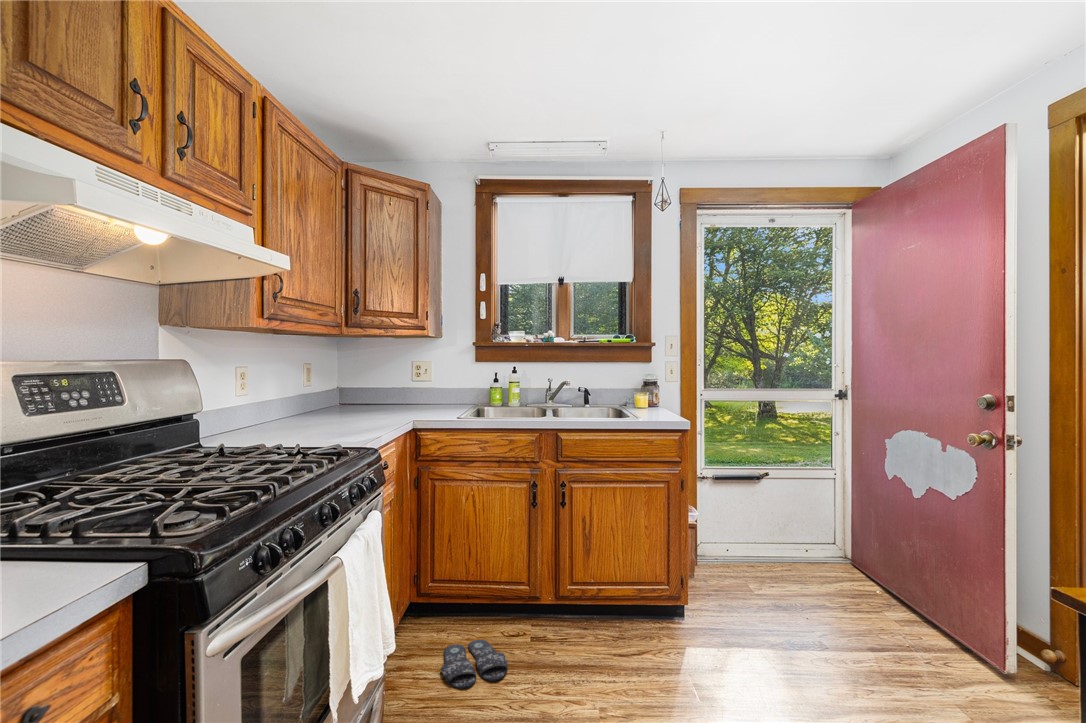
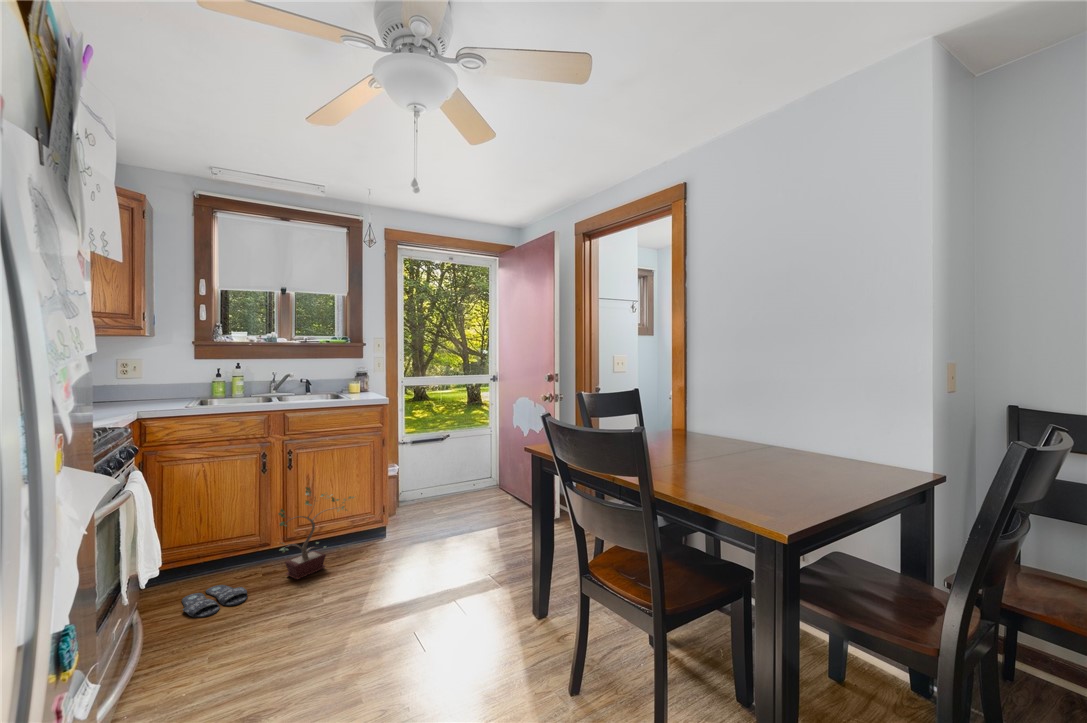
potted plant: none [543,534,640,662] -> present [278,487,354,579]

